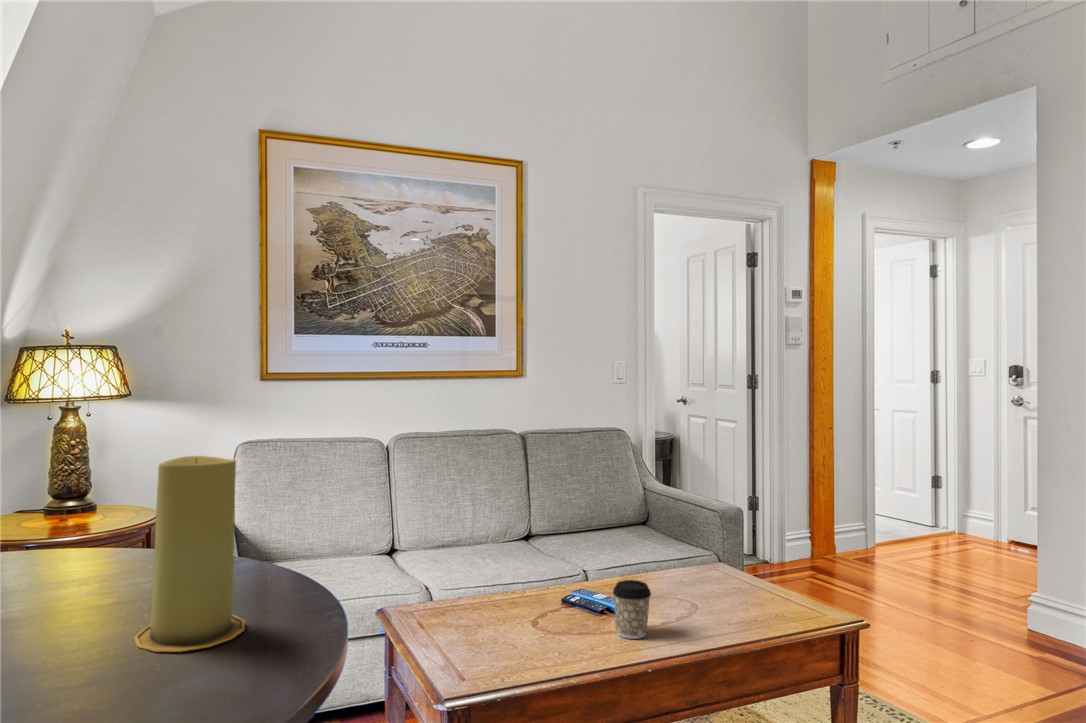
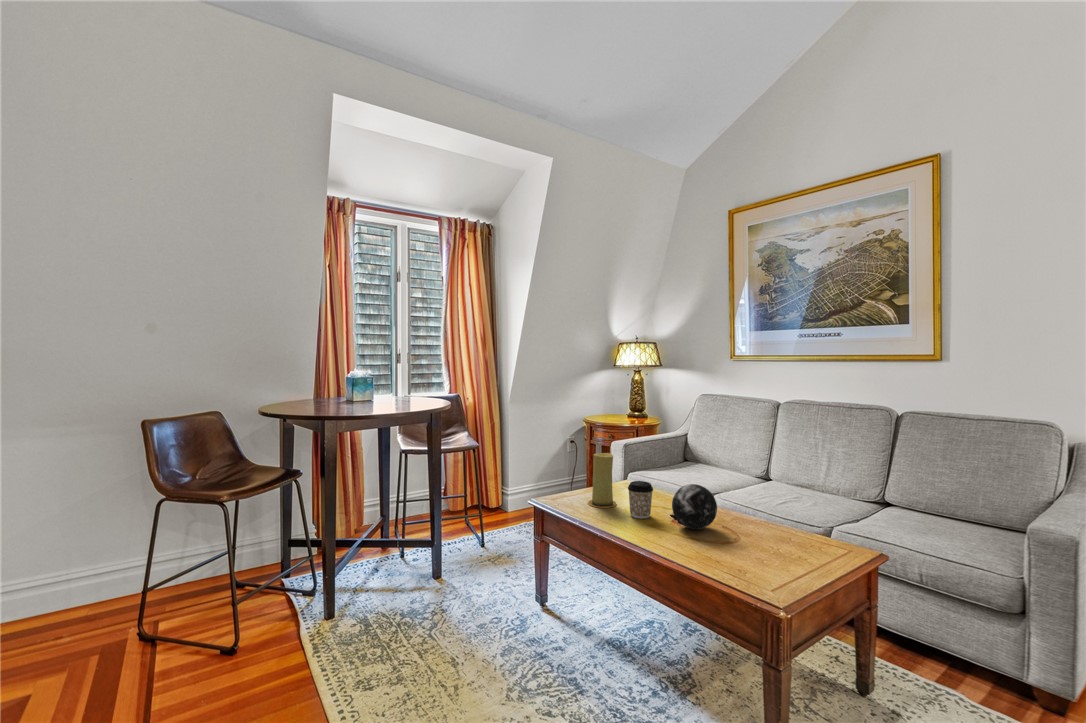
candle: present [135,456,245,652] -> present [588,453,617,508]
decorative orb: none [658,557,716,617] -> present [672,484,717,529]

